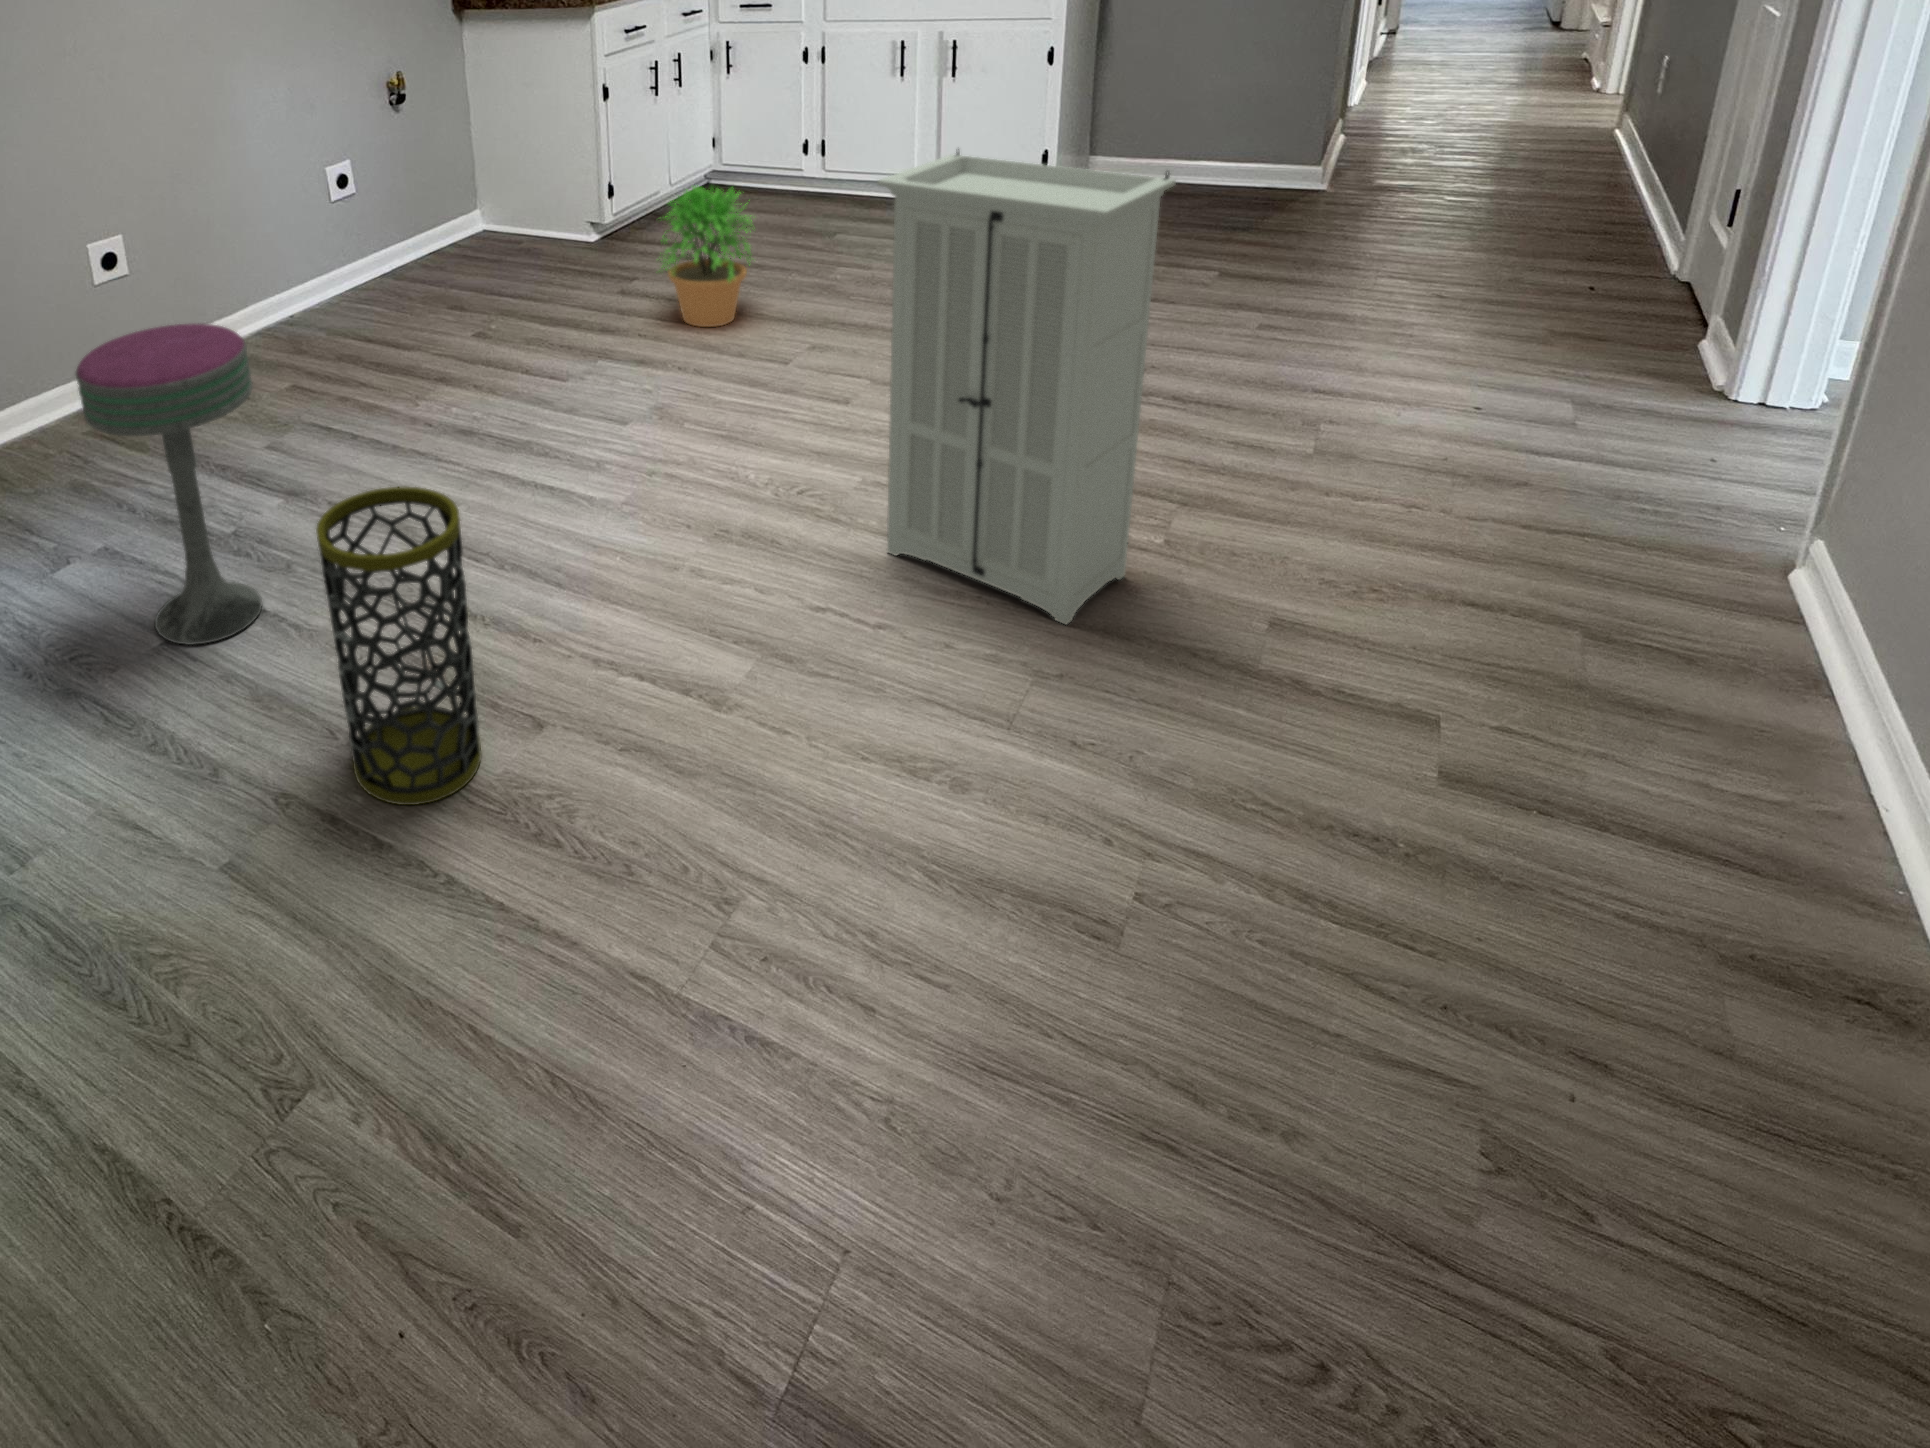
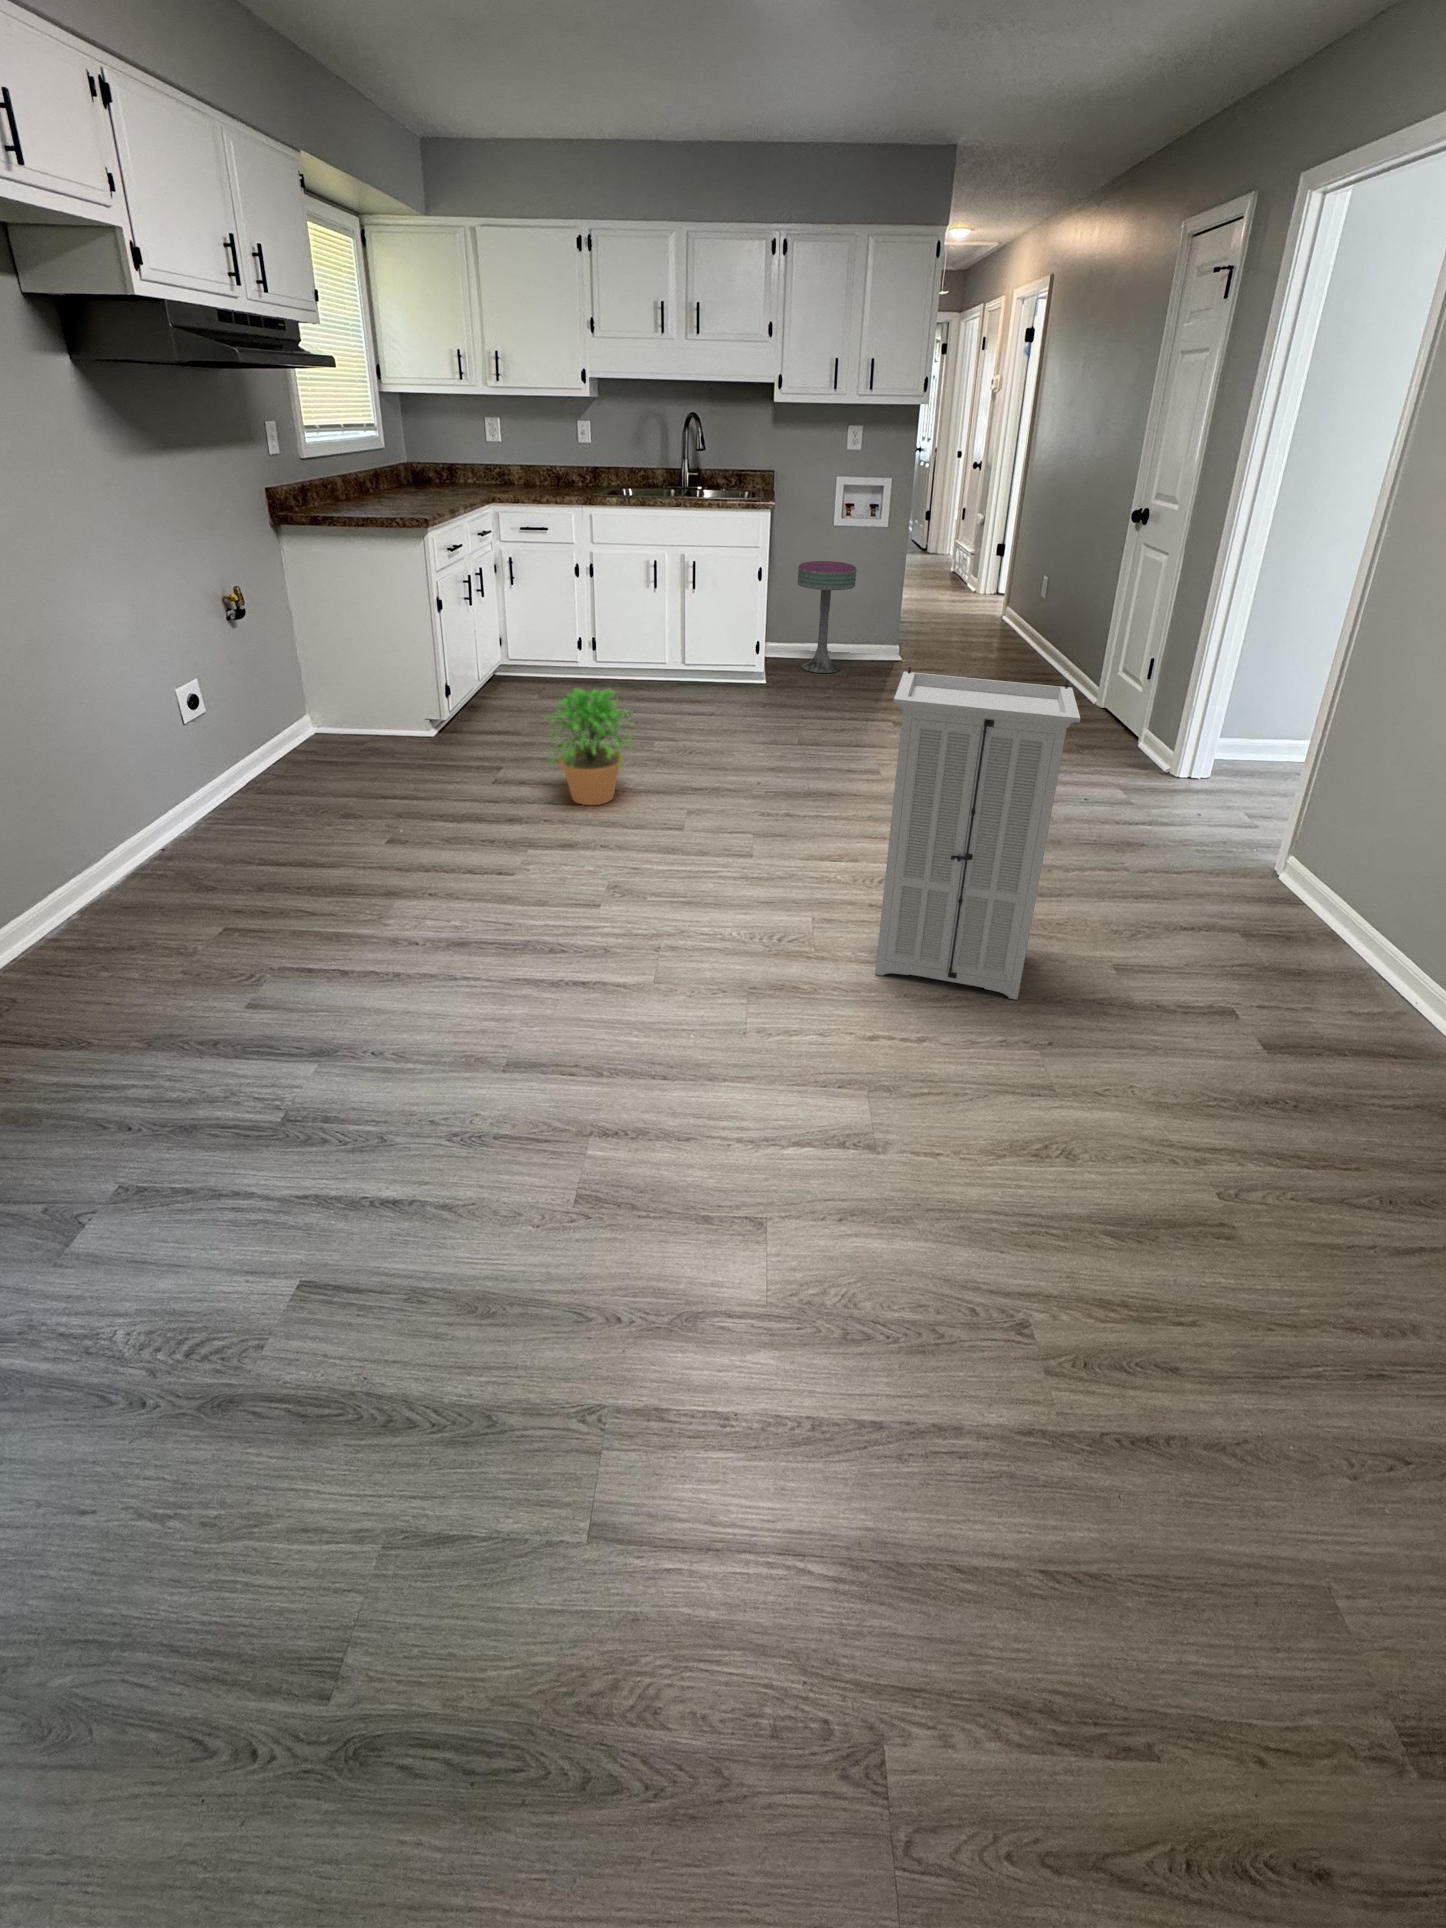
bar stool: present [76,324,262,645] -> present [797,561,857,673]
trash can: present [316,487,481,805] -> none [616,1052,764,1371]

